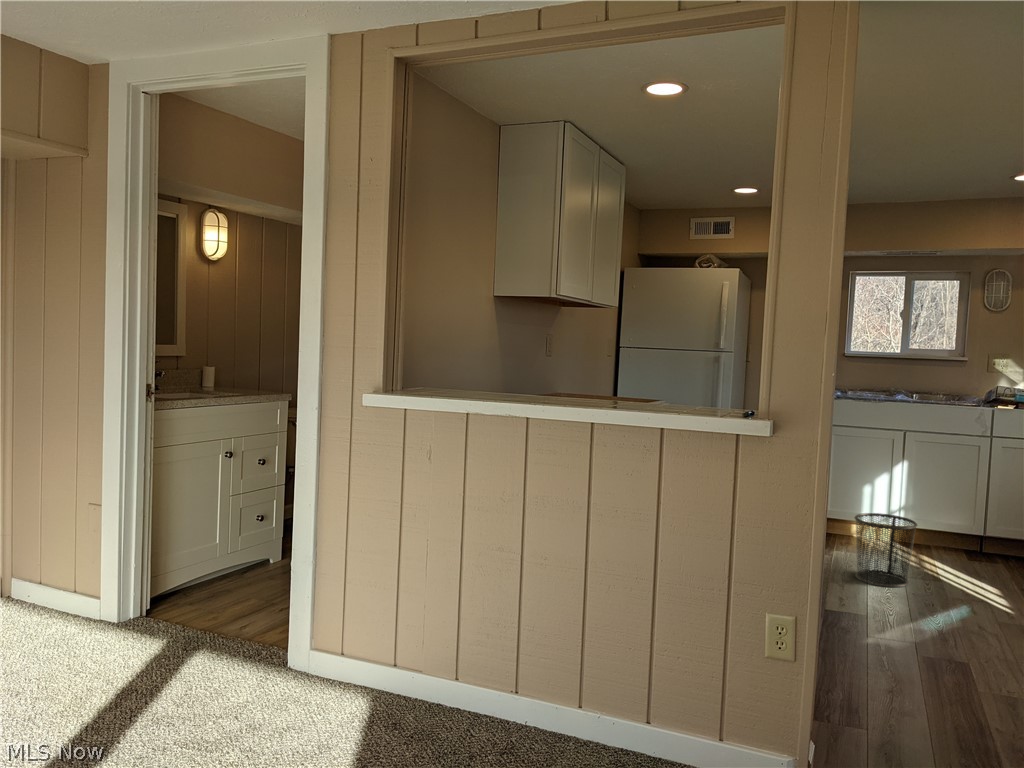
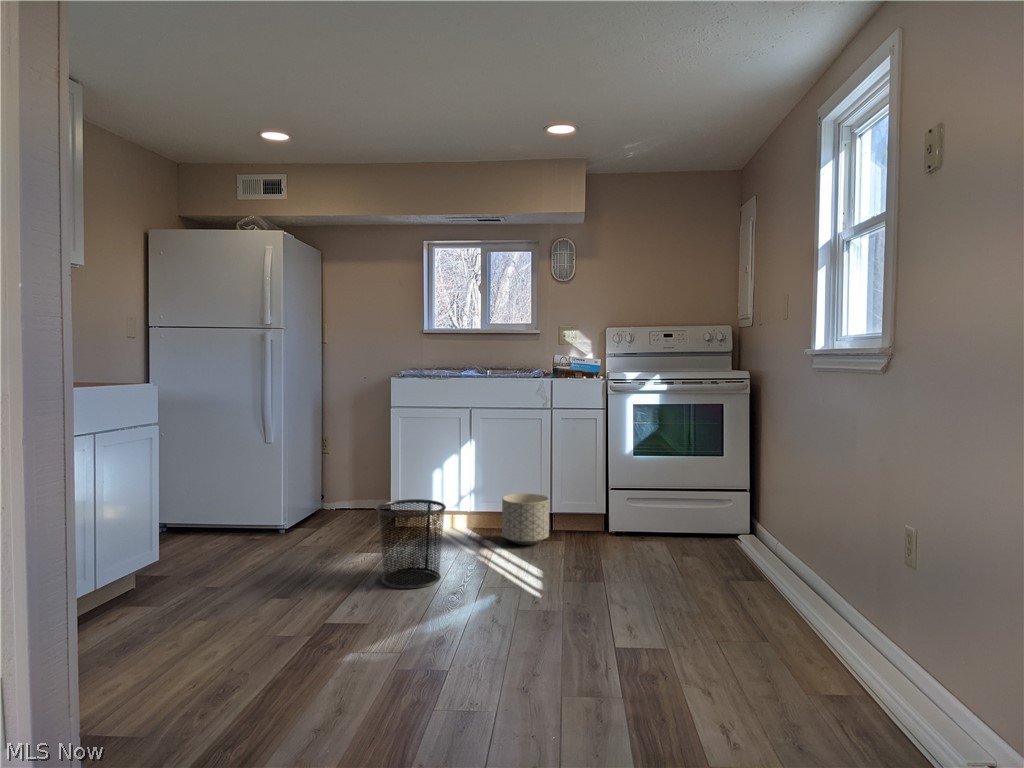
planter: none [940,515,991,563] -> present [502,493,549,545]

